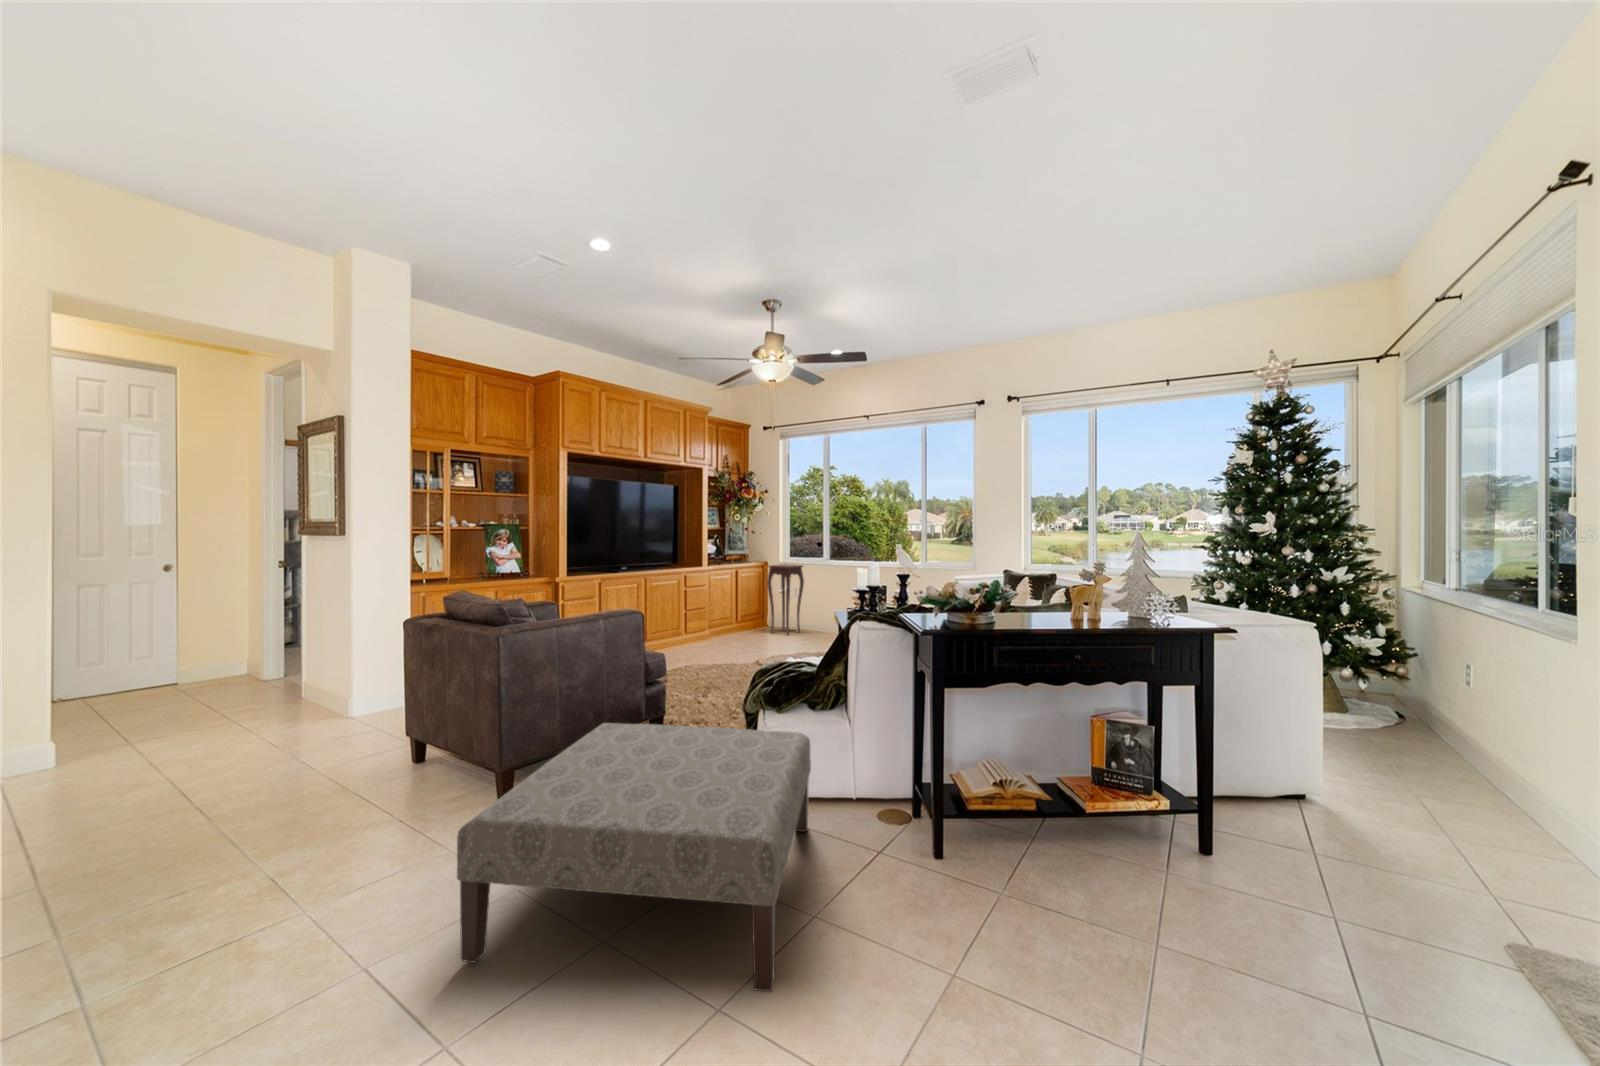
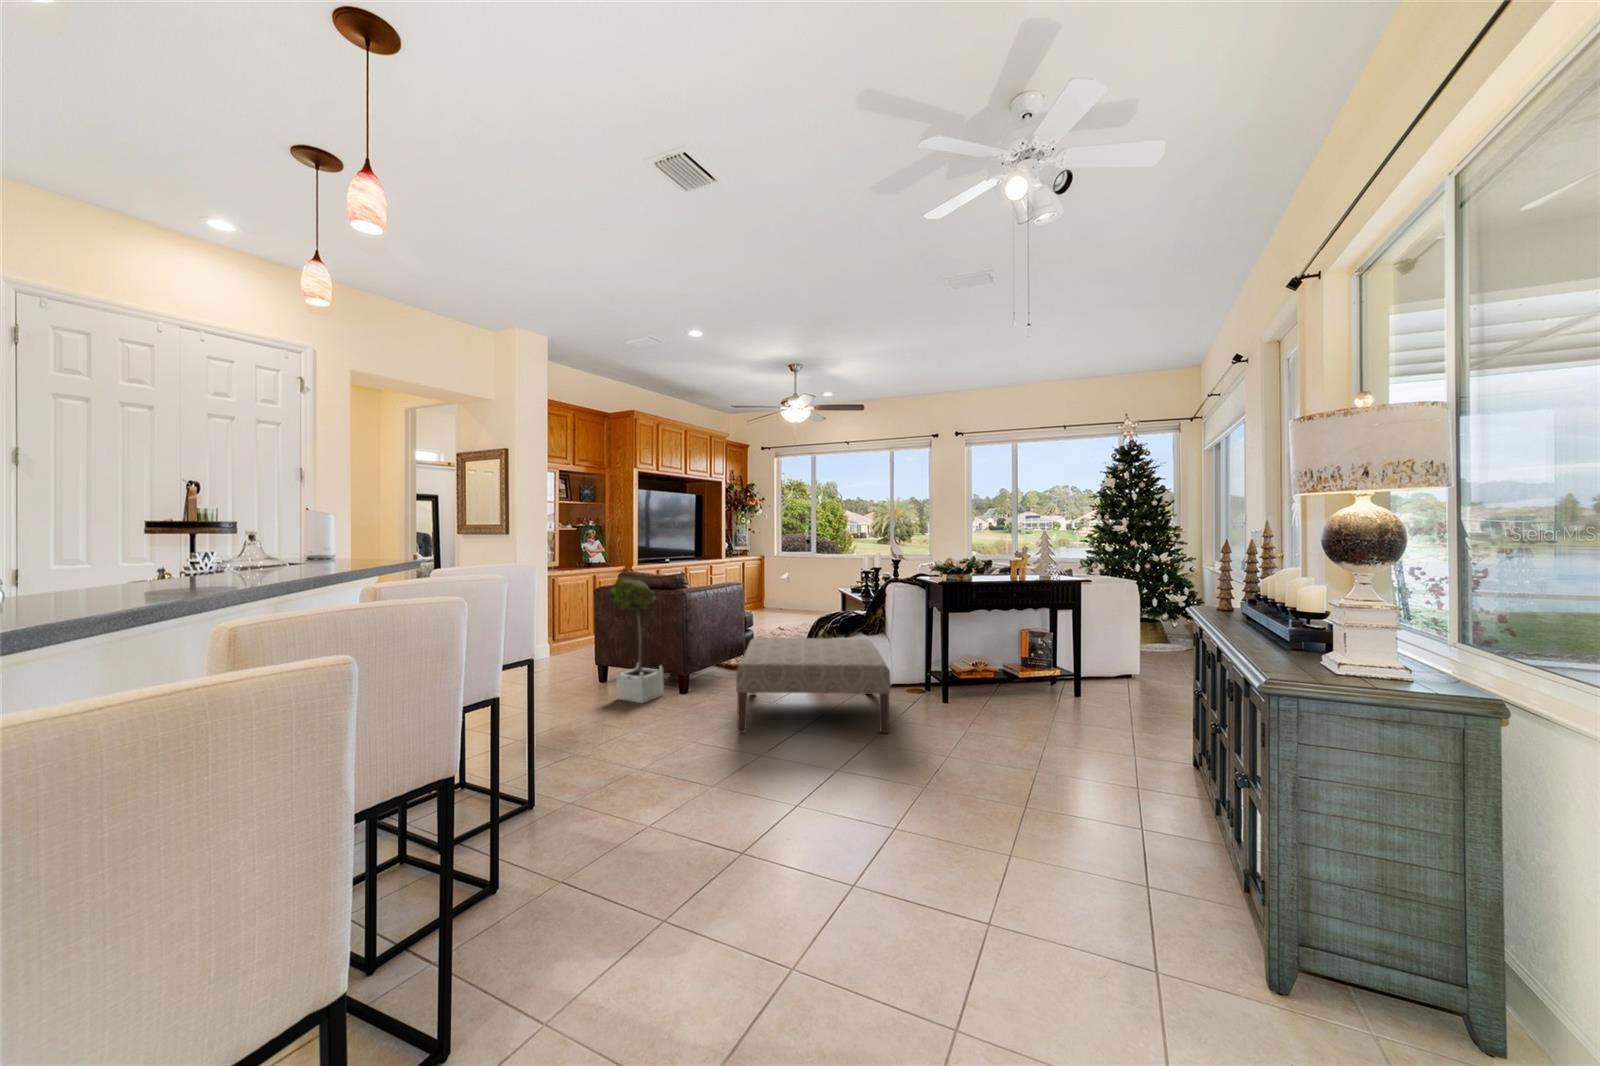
side table: present [767,564,804,635] -> none [771,557,799,613]
potted tree: none [361,614,462,835] -> present [609,577,664,703]

